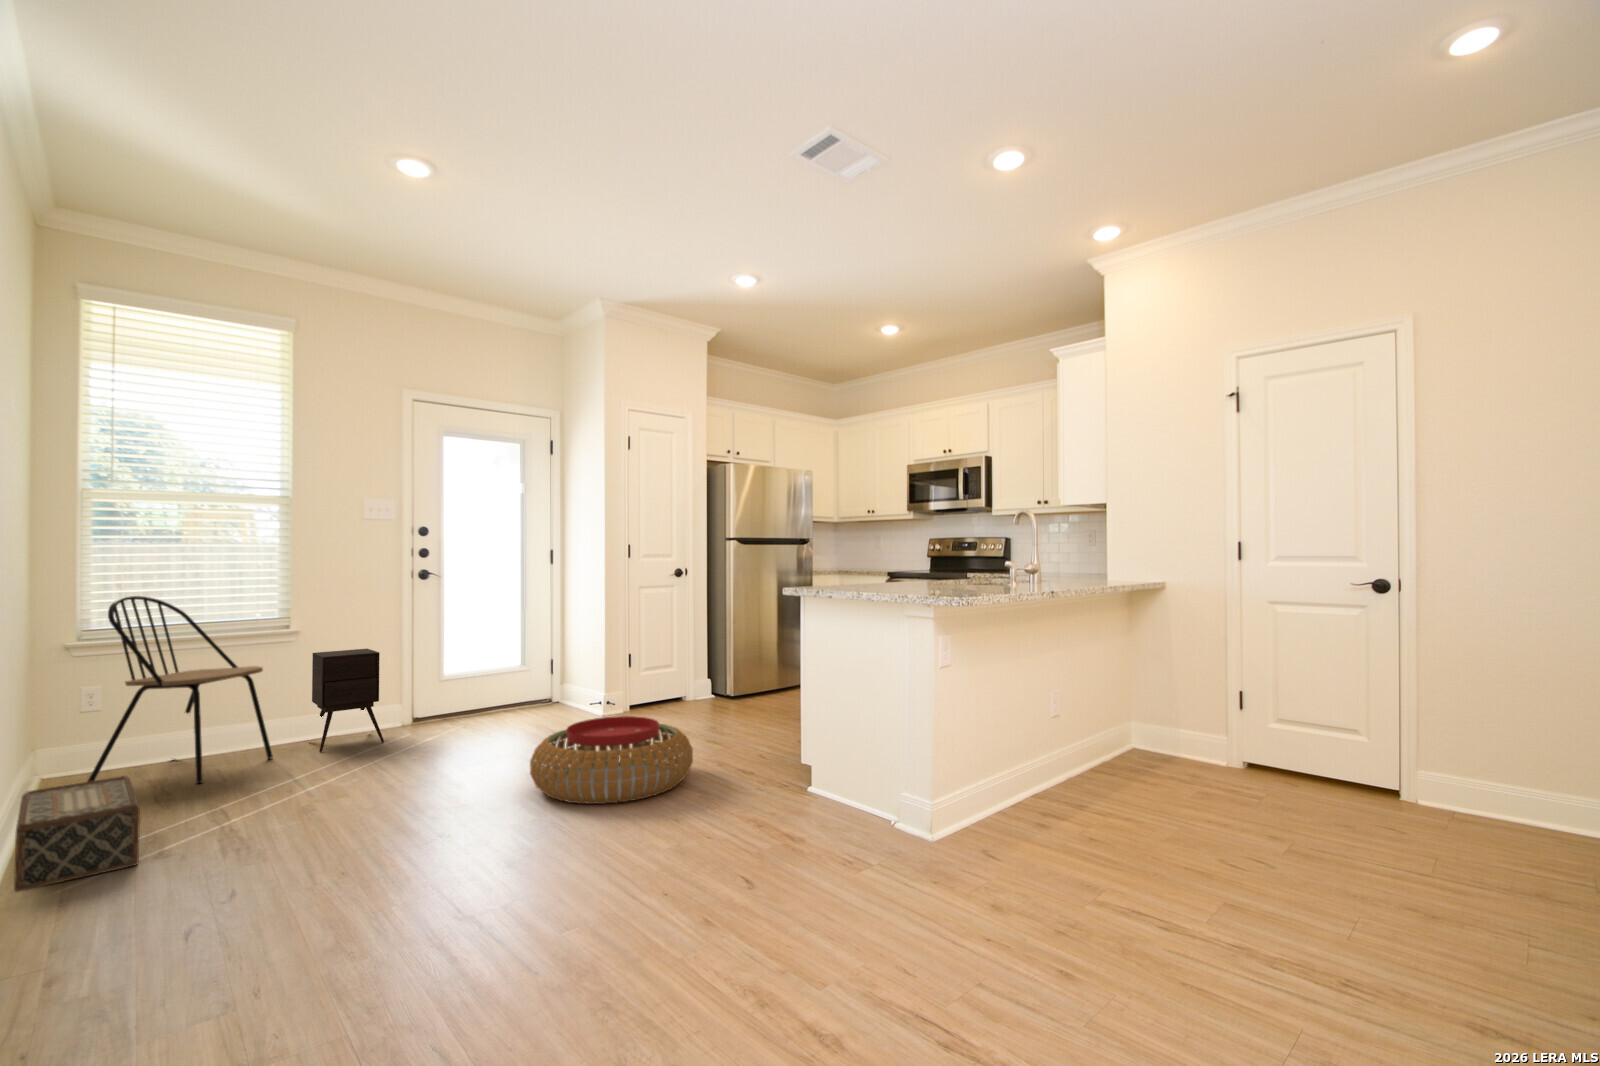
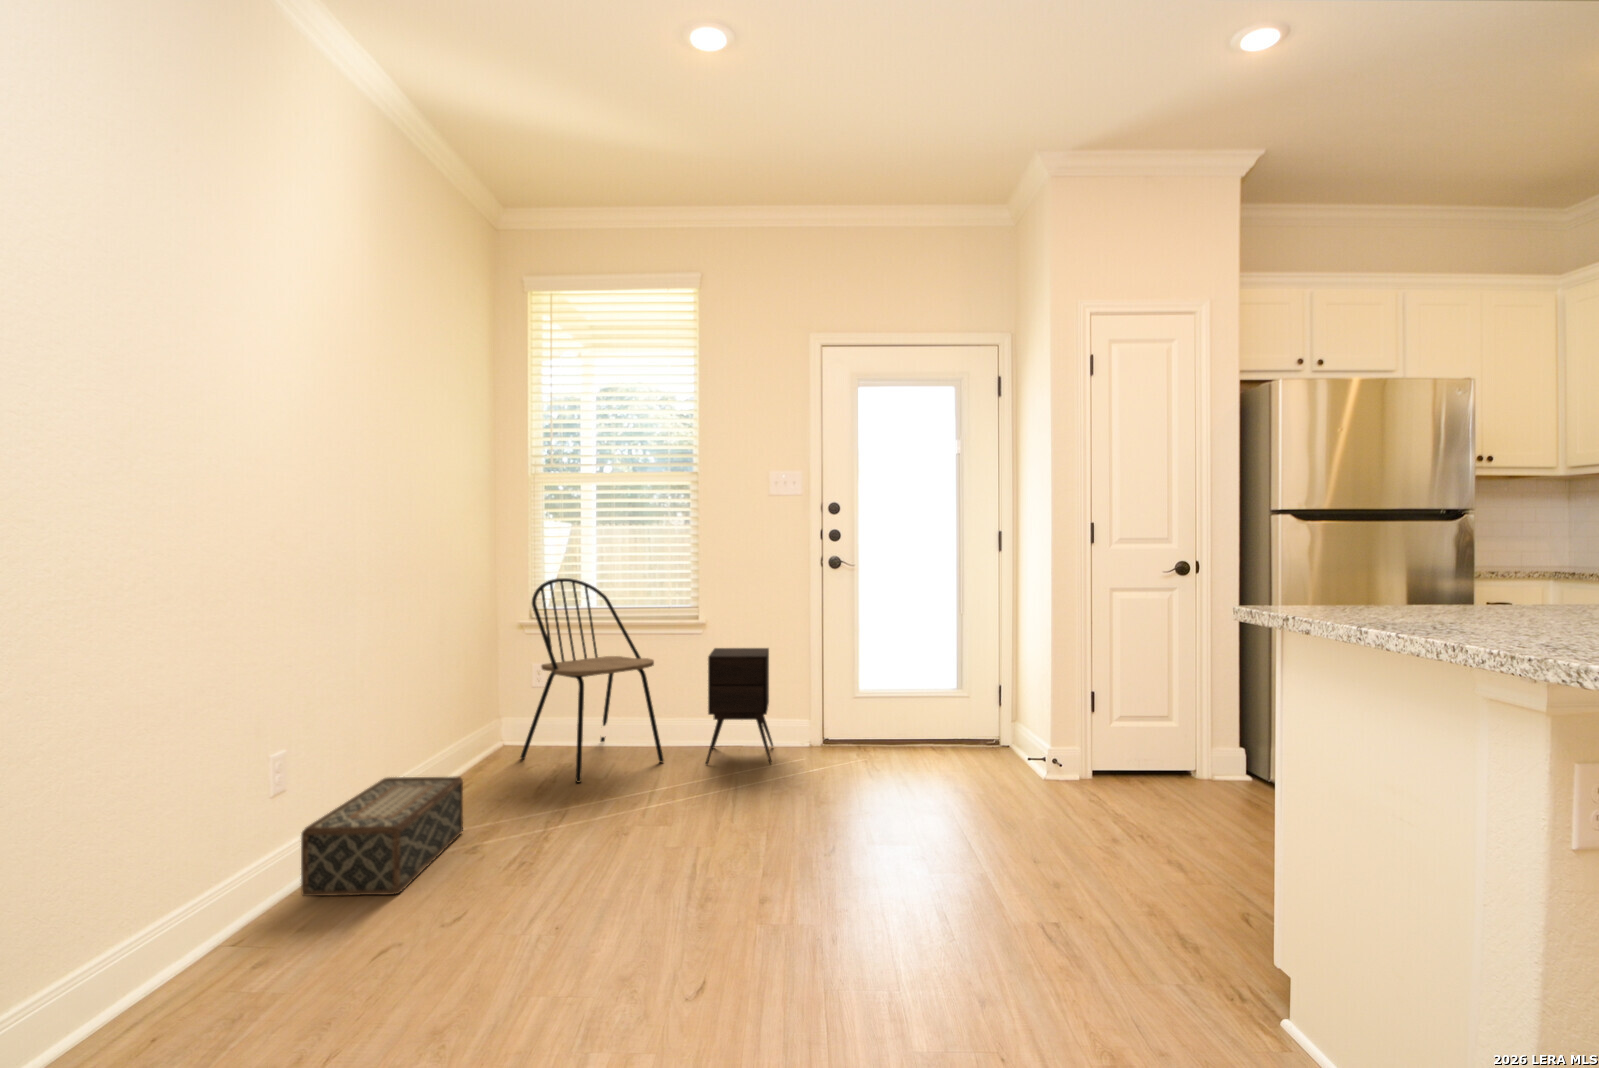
pouf: present [530,716,693,804] -> none [817,819,1099,1012]

